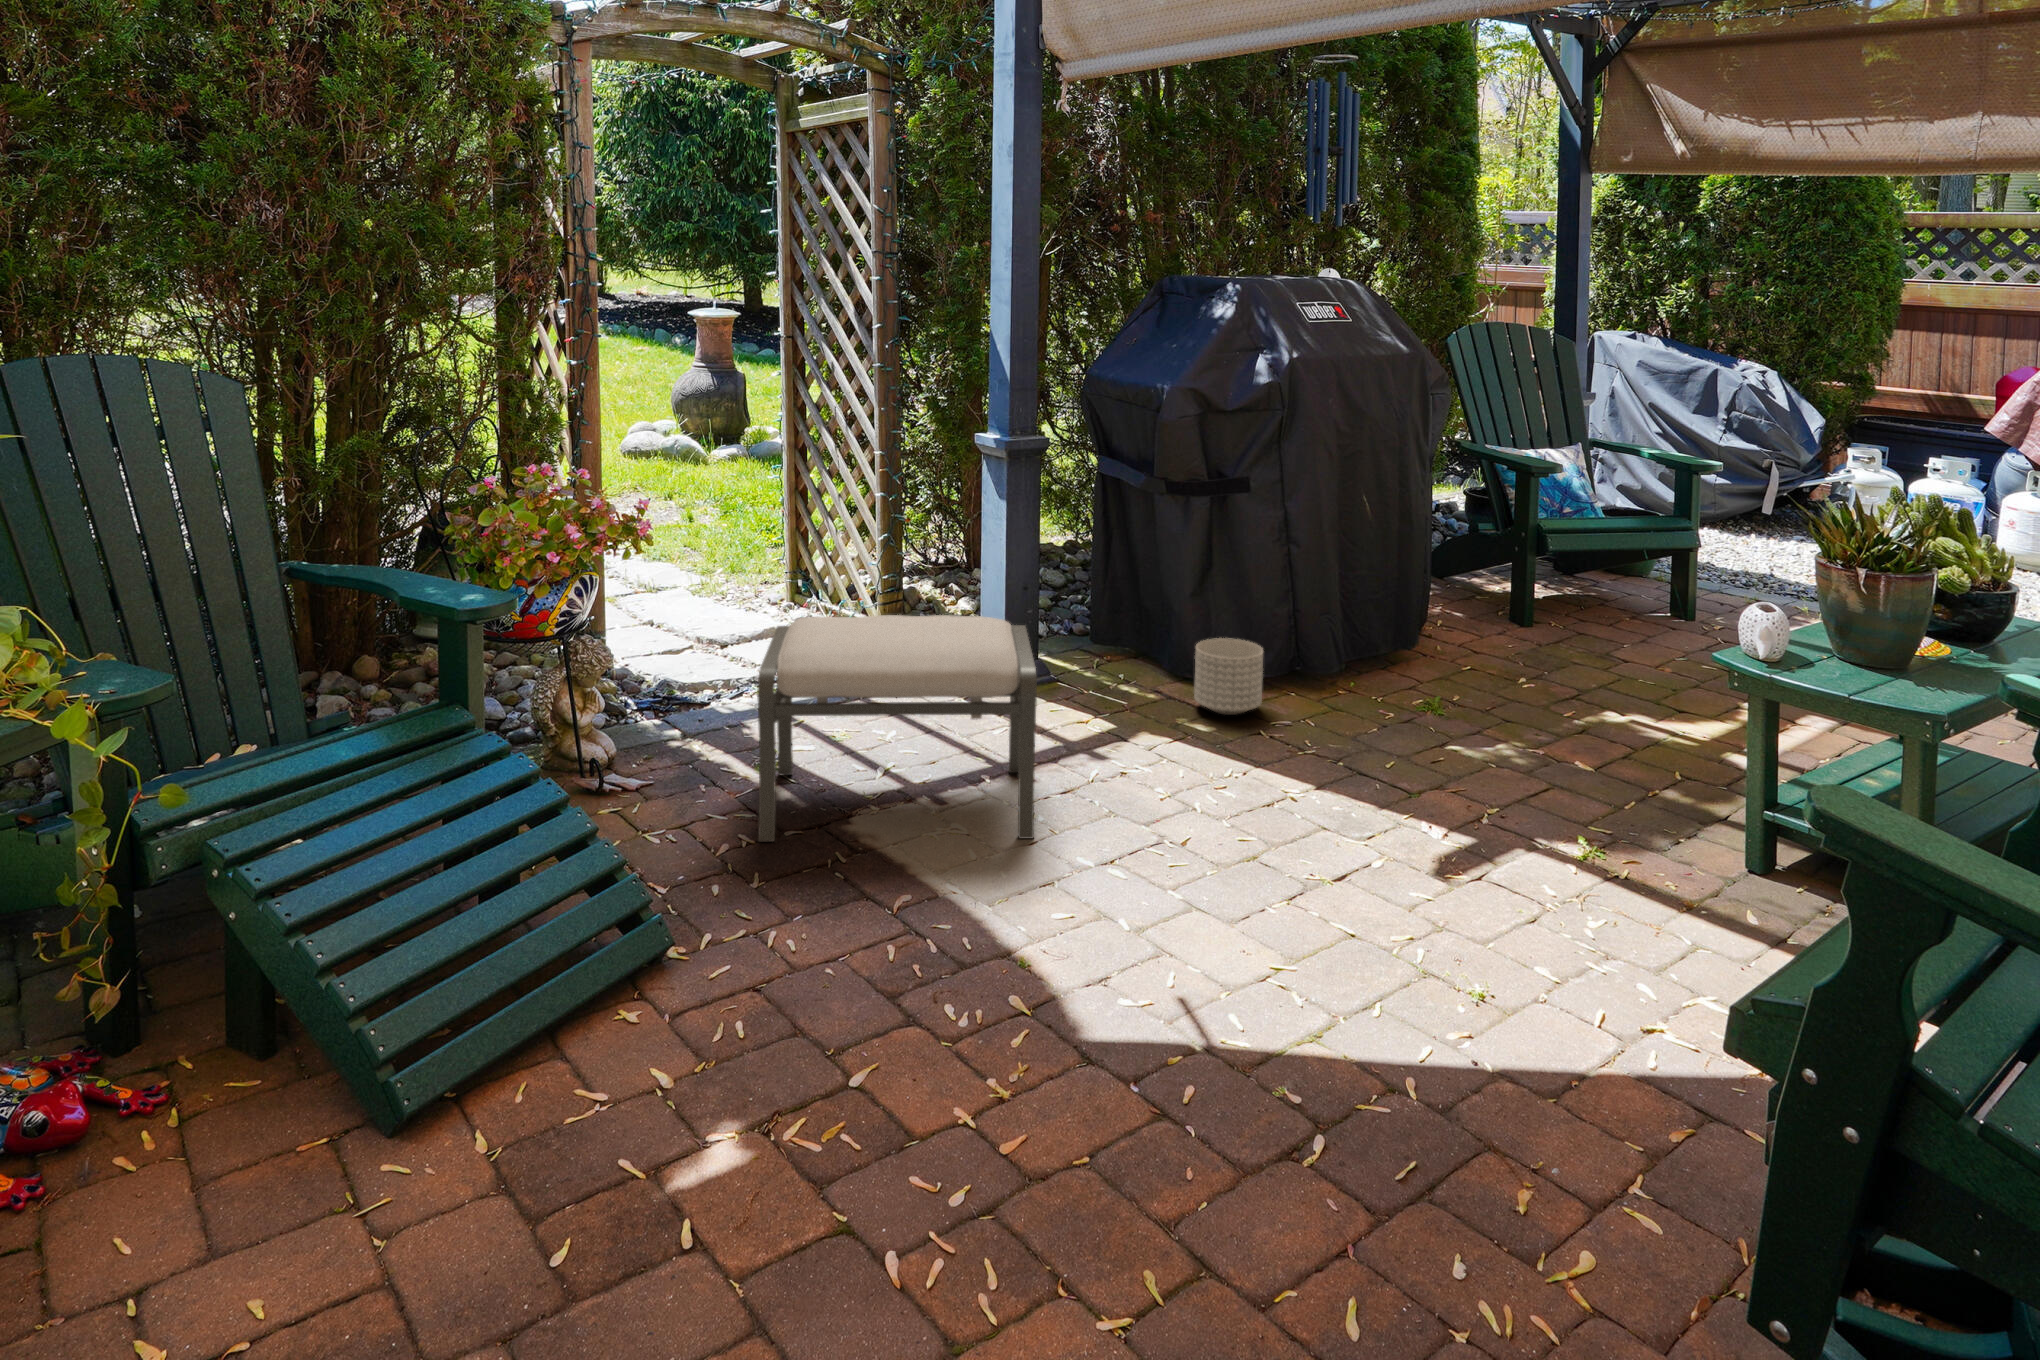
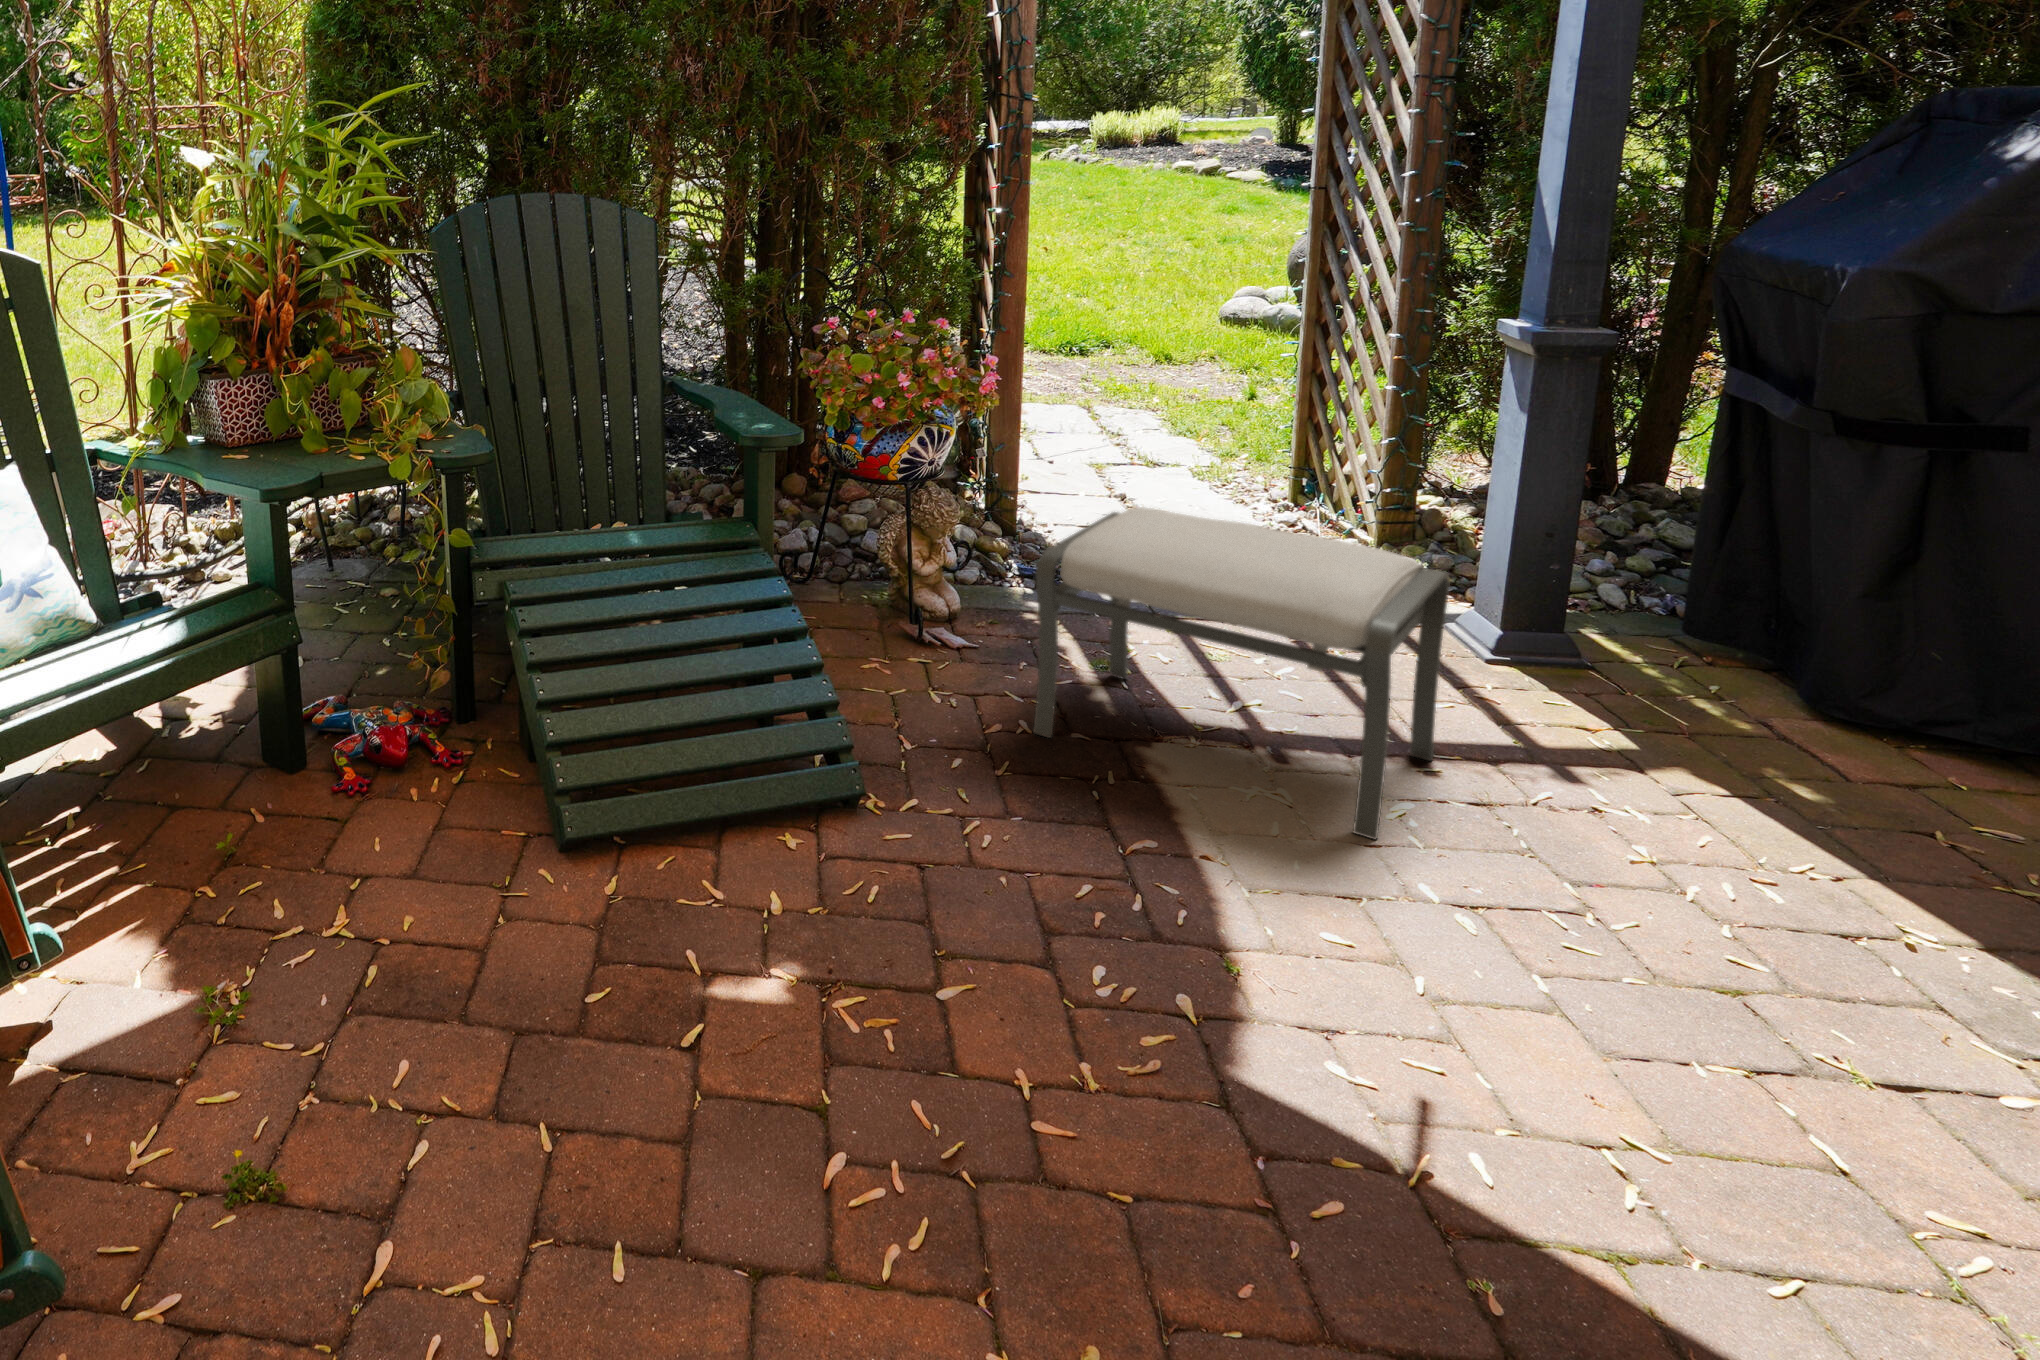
planter: present [1194,638,1263,715] -> none [1824,665,1989,794]

